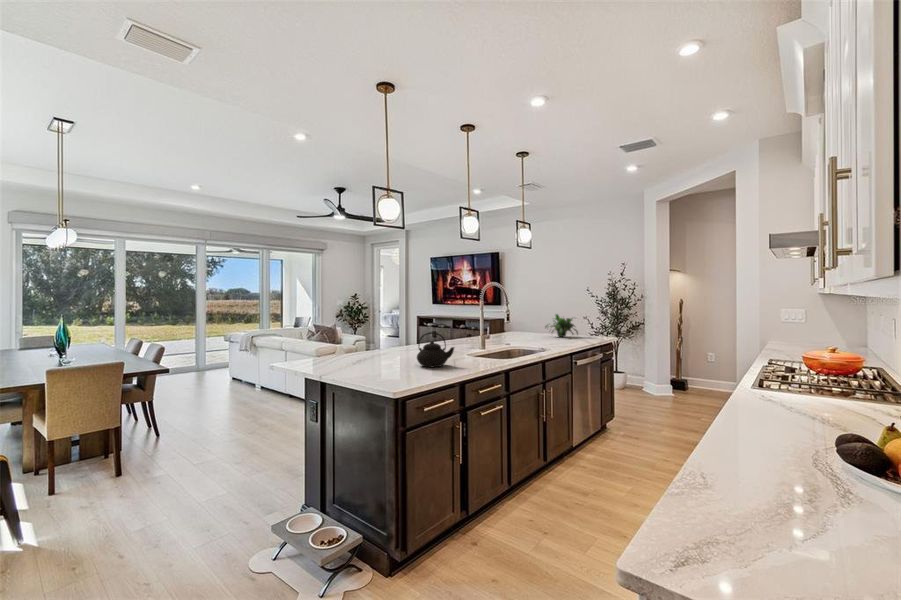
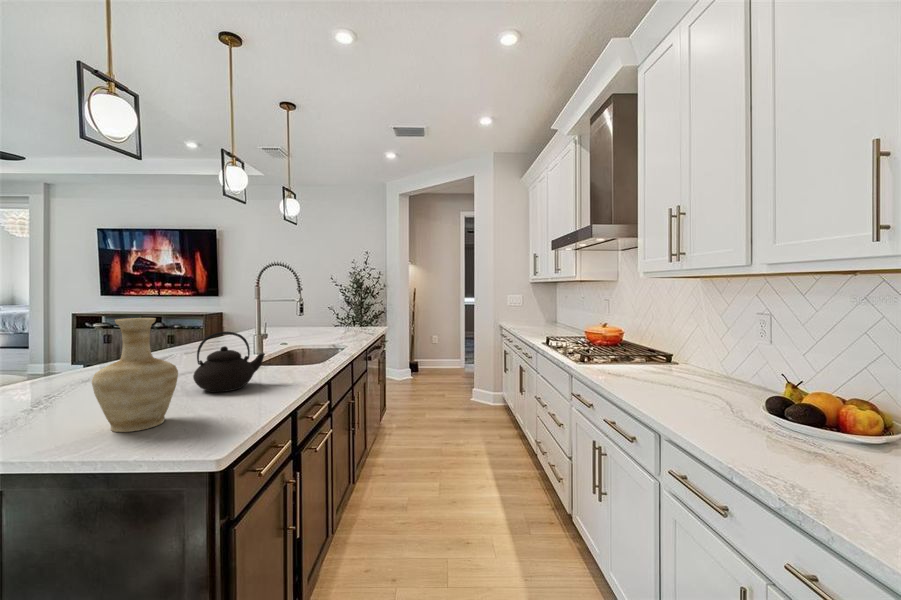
potted plant: present [545,314,578,337] -> none [314,303,352,330]
vase: none [364,323,397,377] -> present [92,318,178,432]

